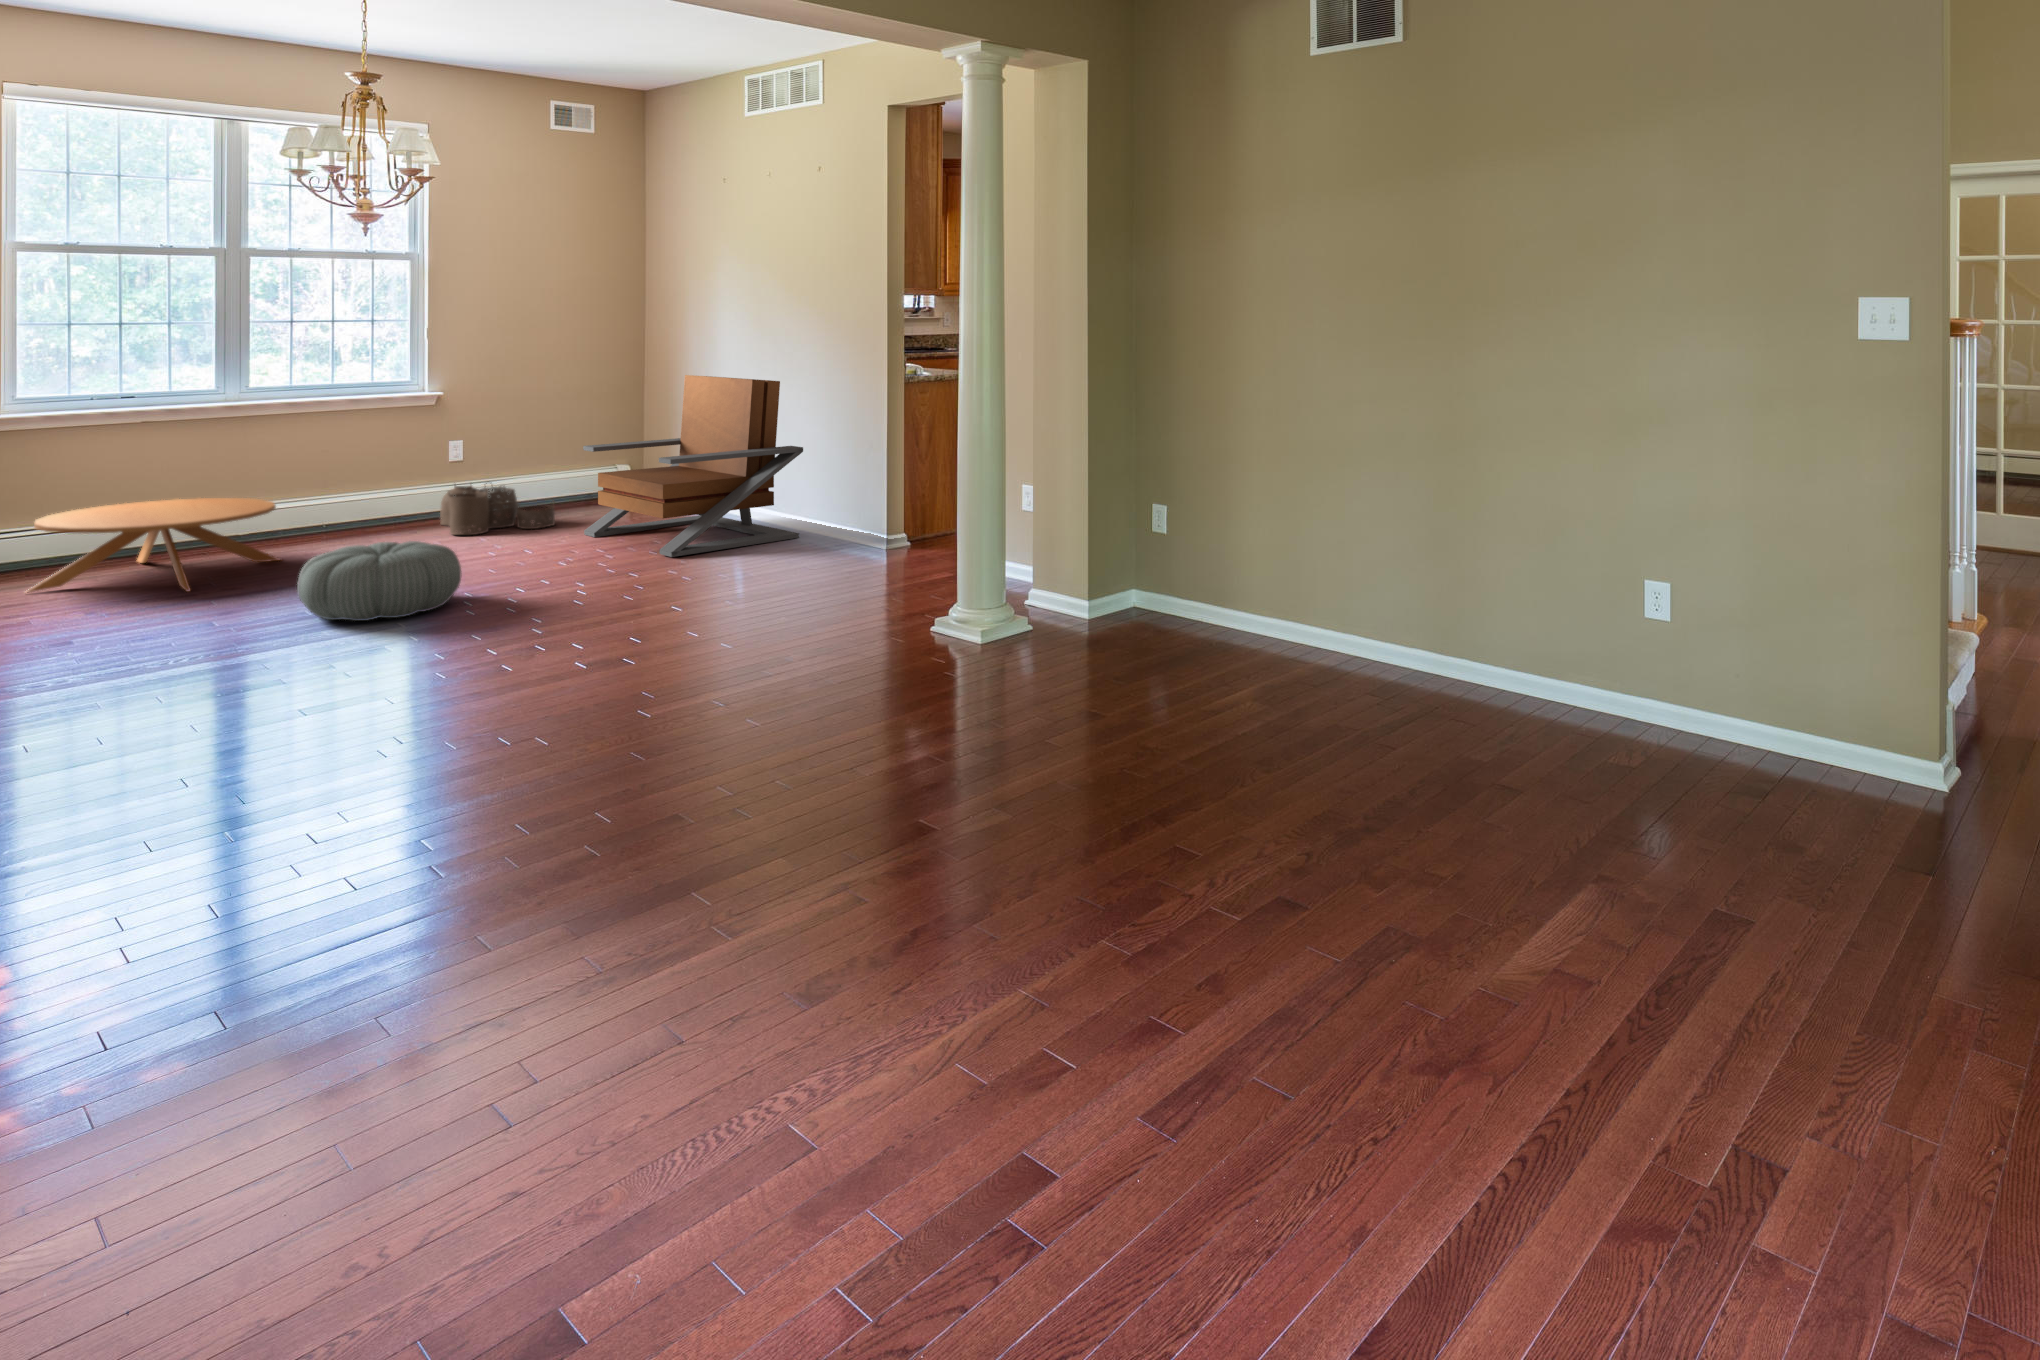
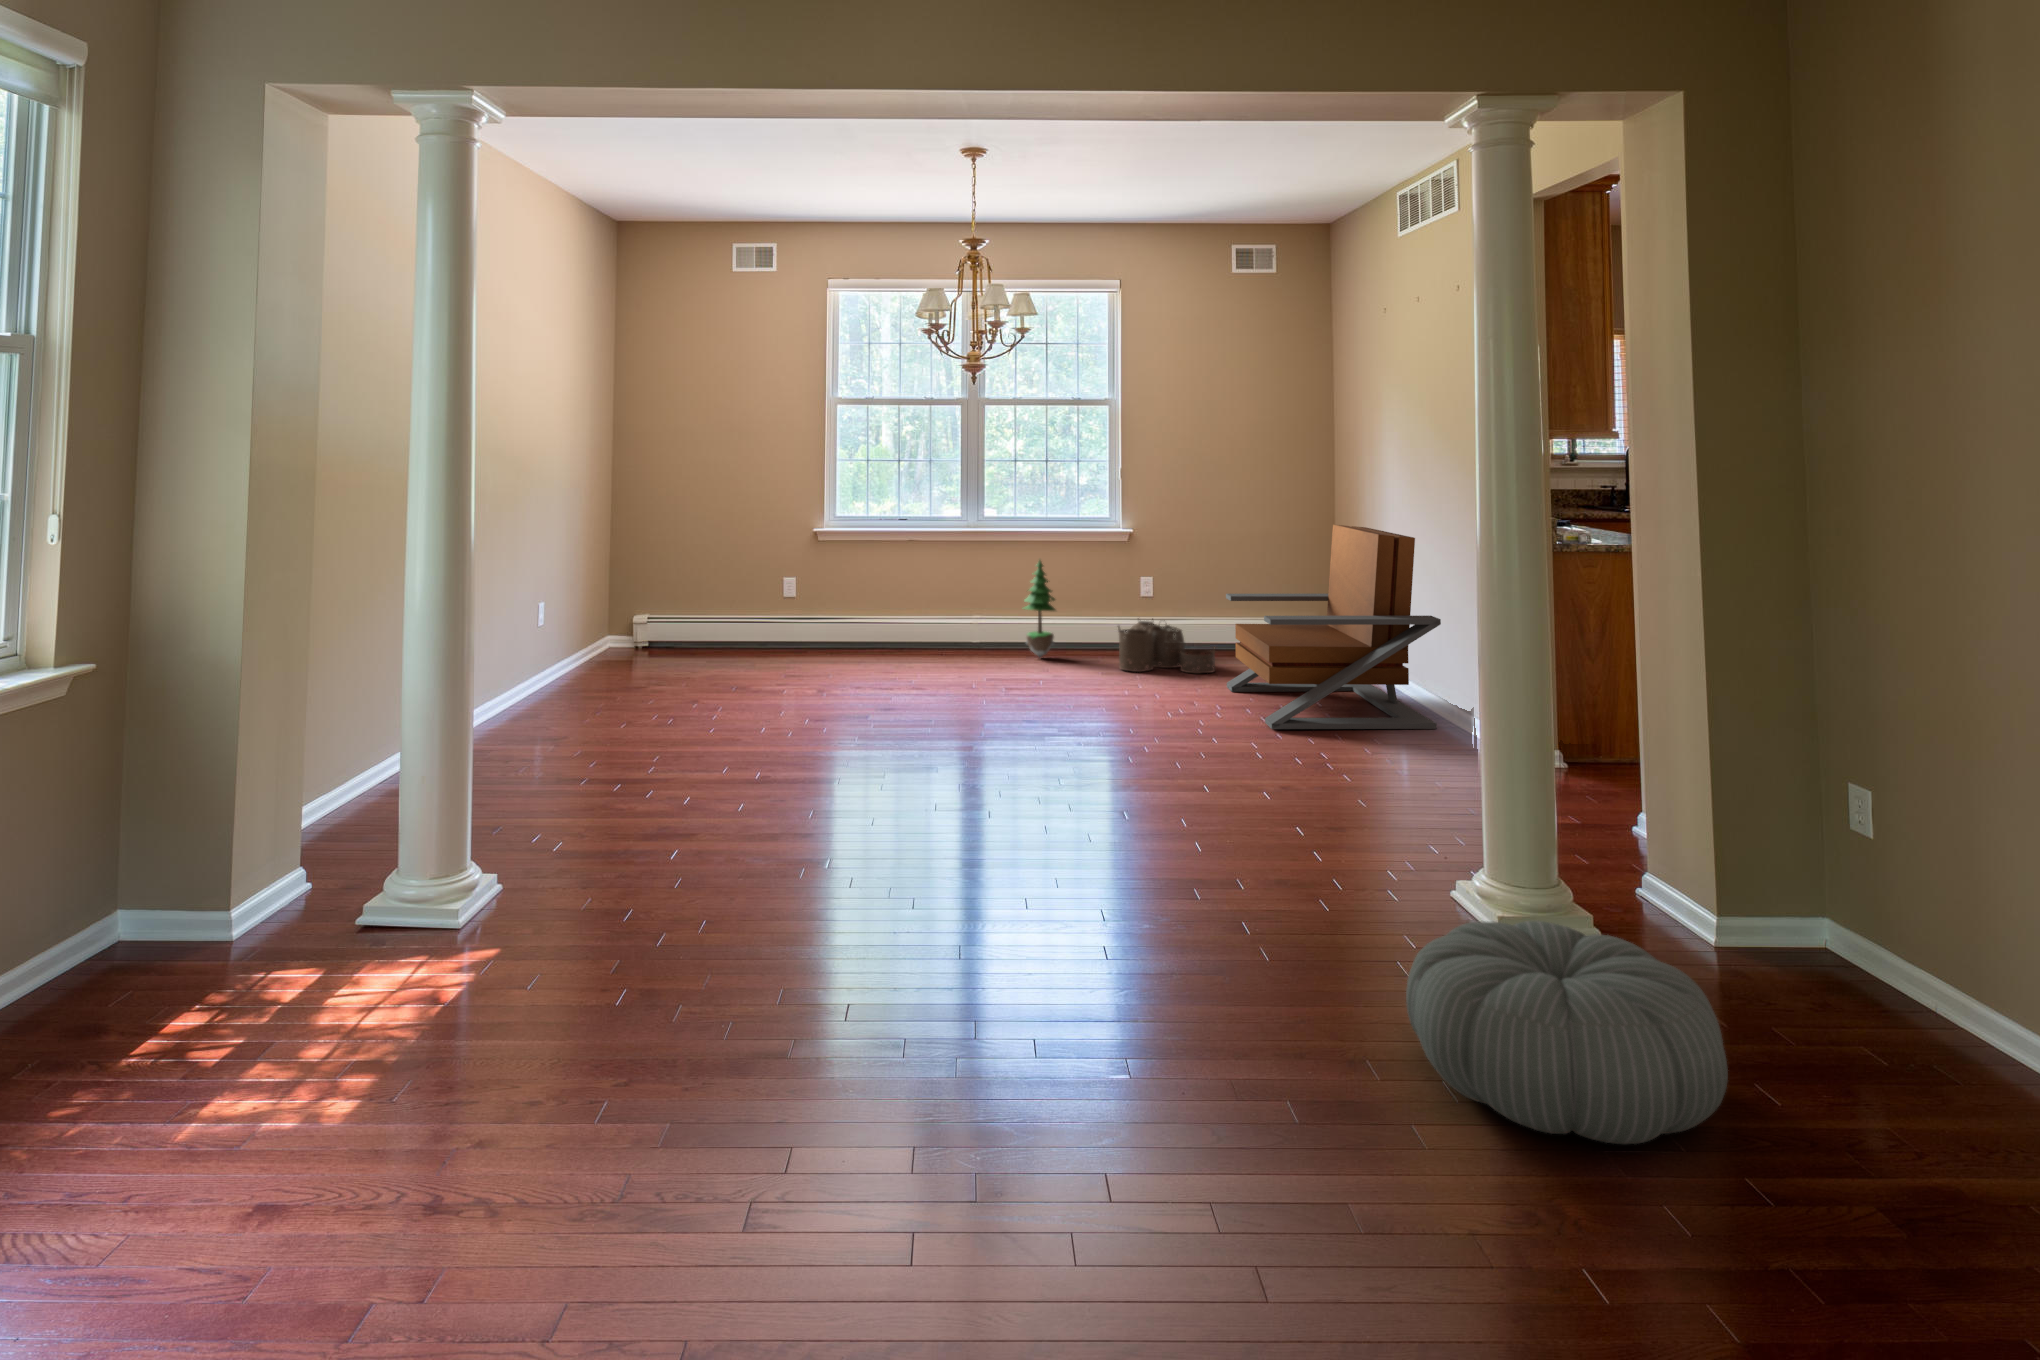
potted tree: none [315,428,360,538] -> present [1024,560,1056,657]
coffee table: present [27,498,280,592] -> none [803,609,979,692]
pouf: present [297,541,462,621] -> present [1406,921,1728,1144]

